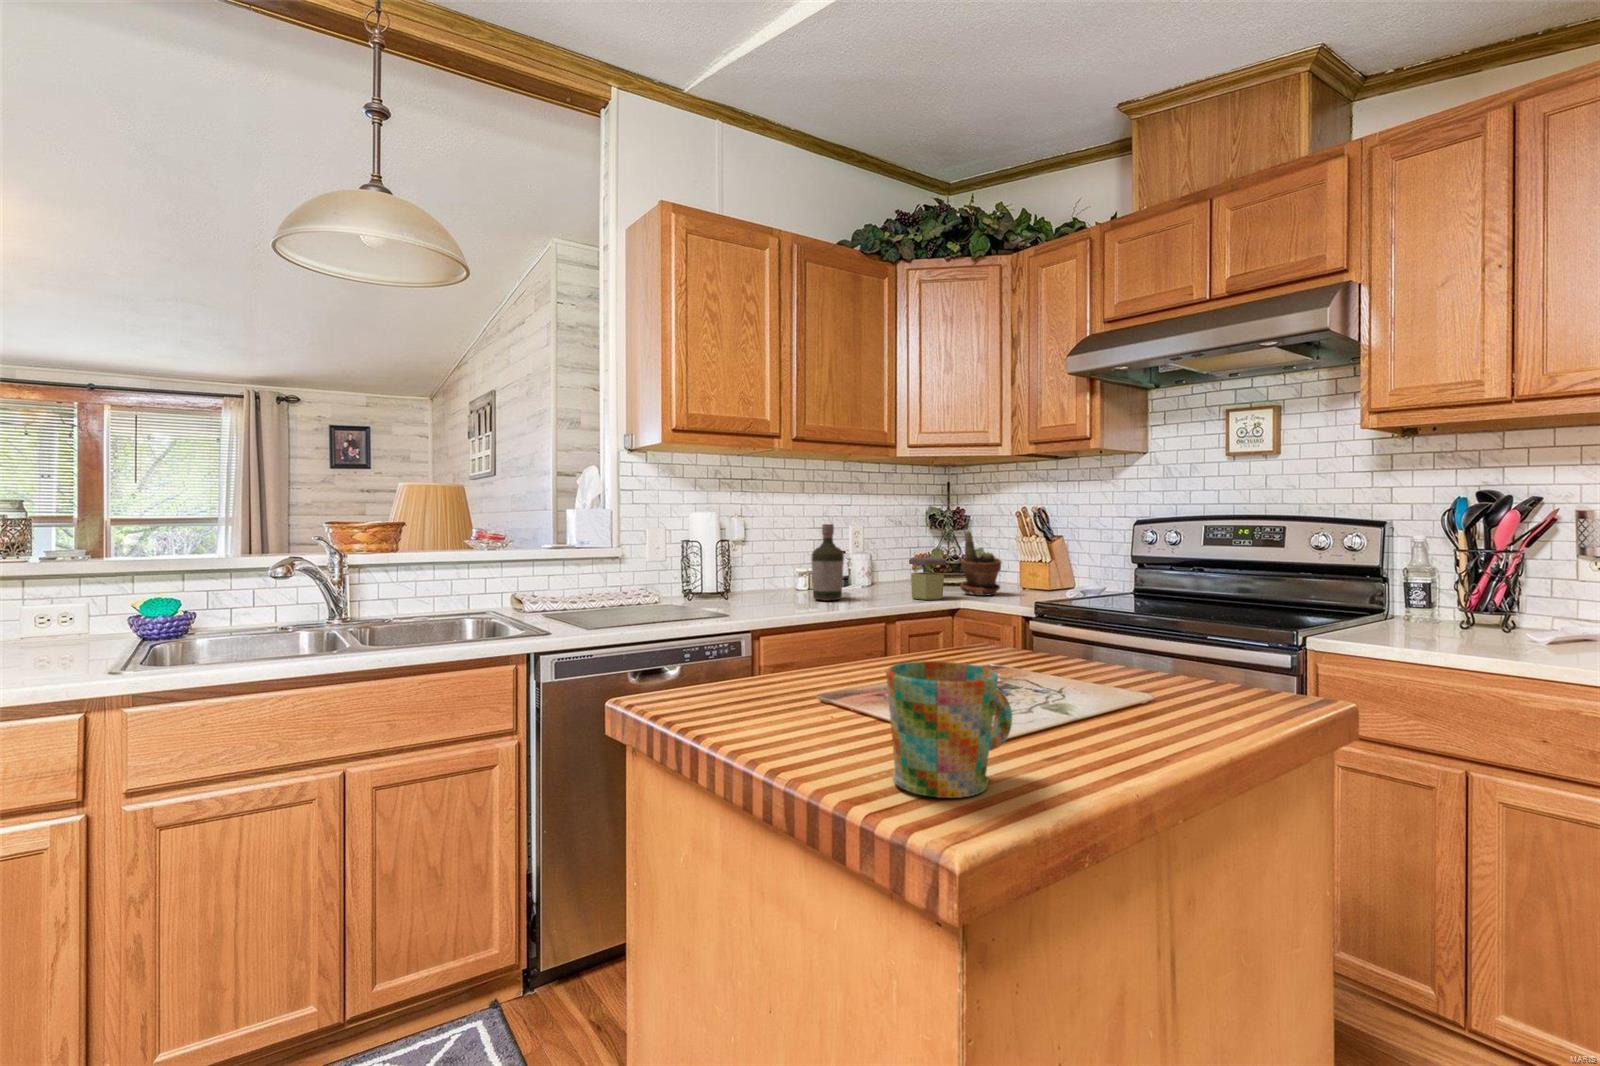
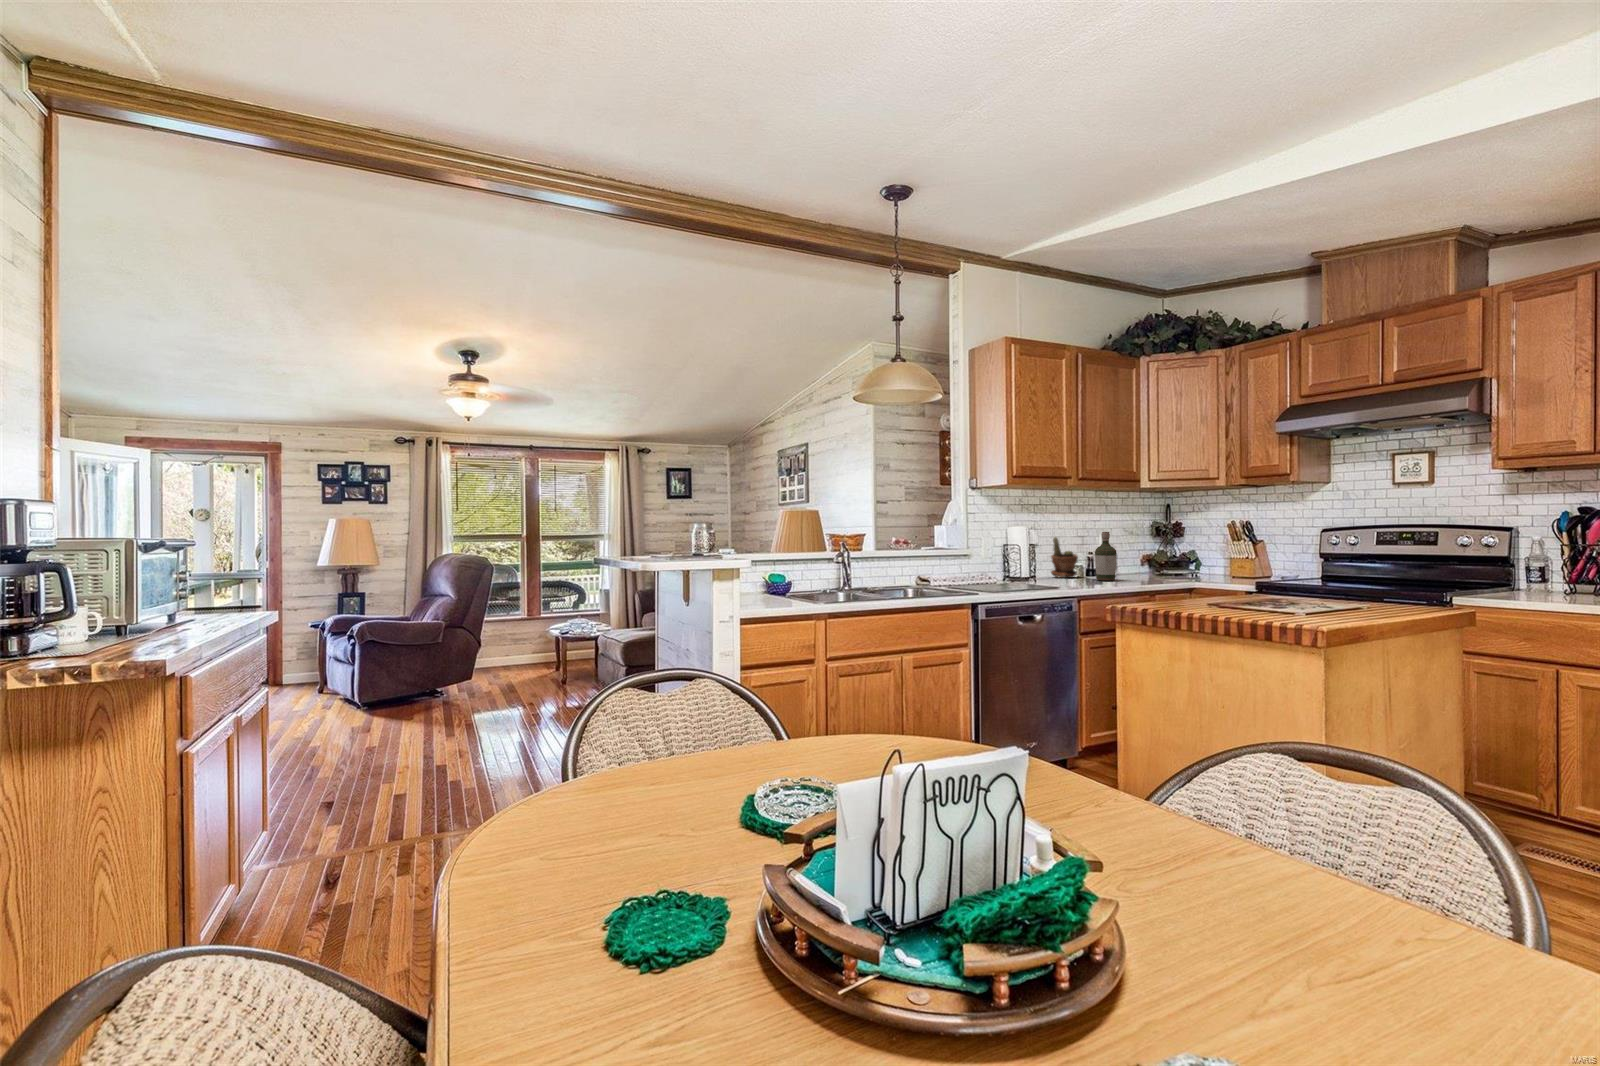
potted plant: present [960,530,1001,596] -> present [1051,537,1078,578]
jar: present [909,557,946,600] -> none [1161,554,1187,581]
mug: present [886,661,1012,798] -> none [1276,580,1325,623]

